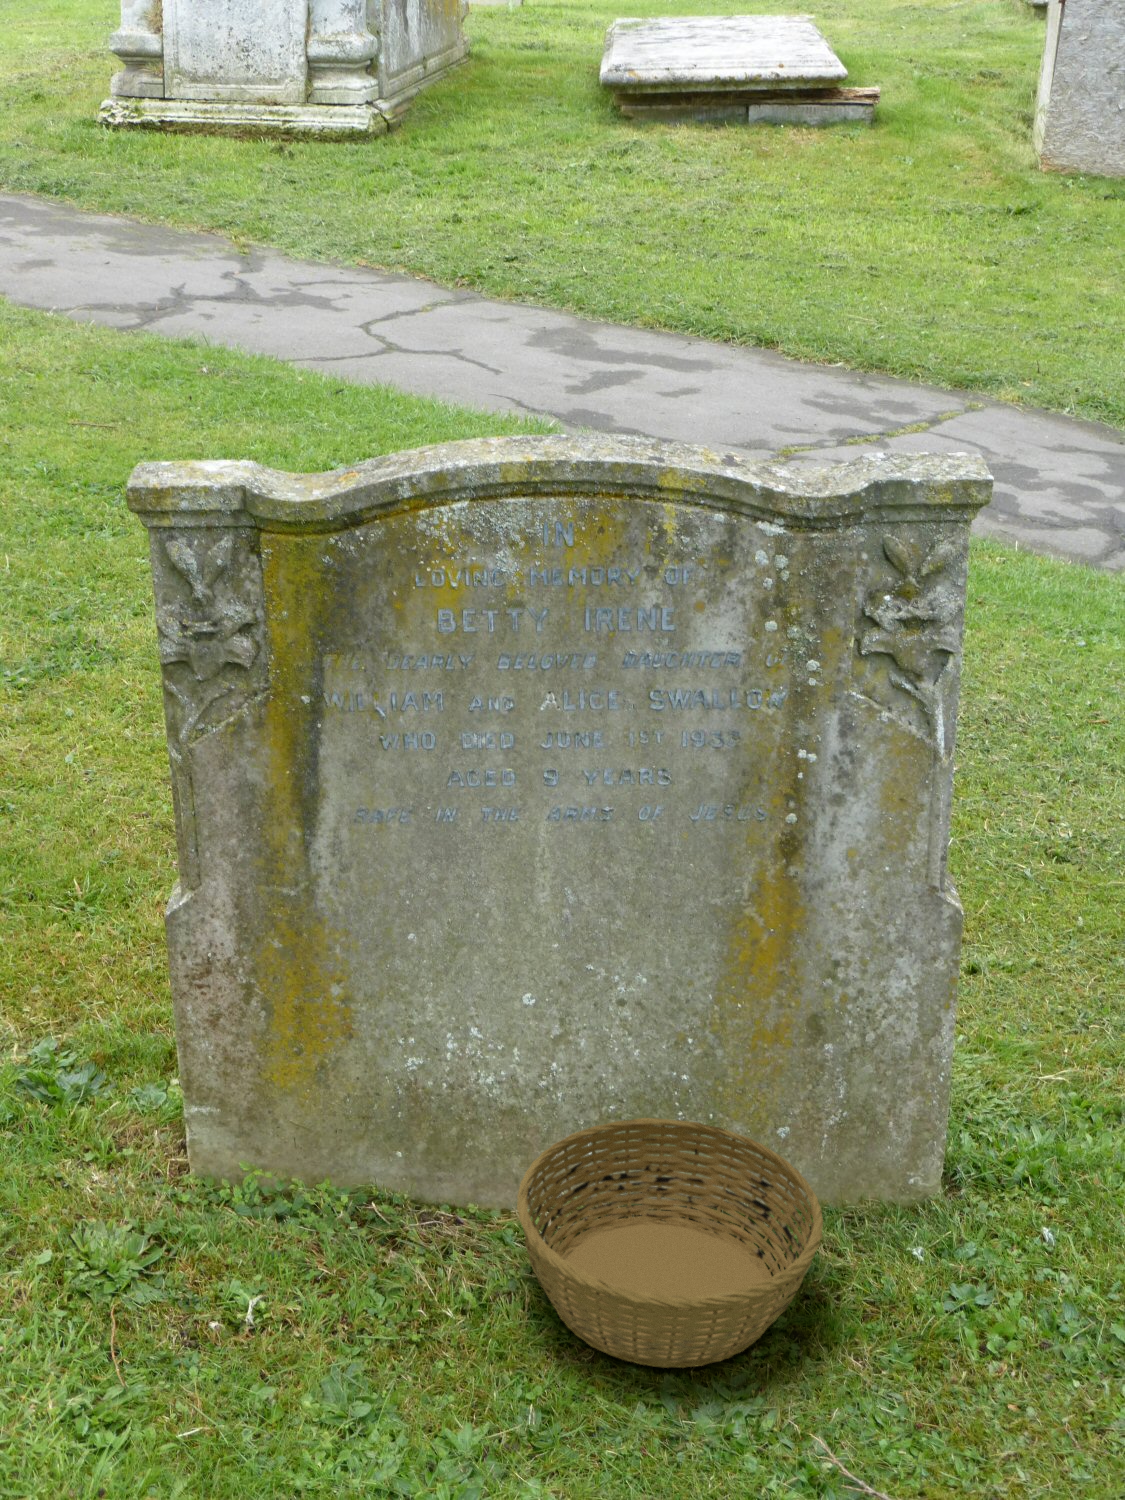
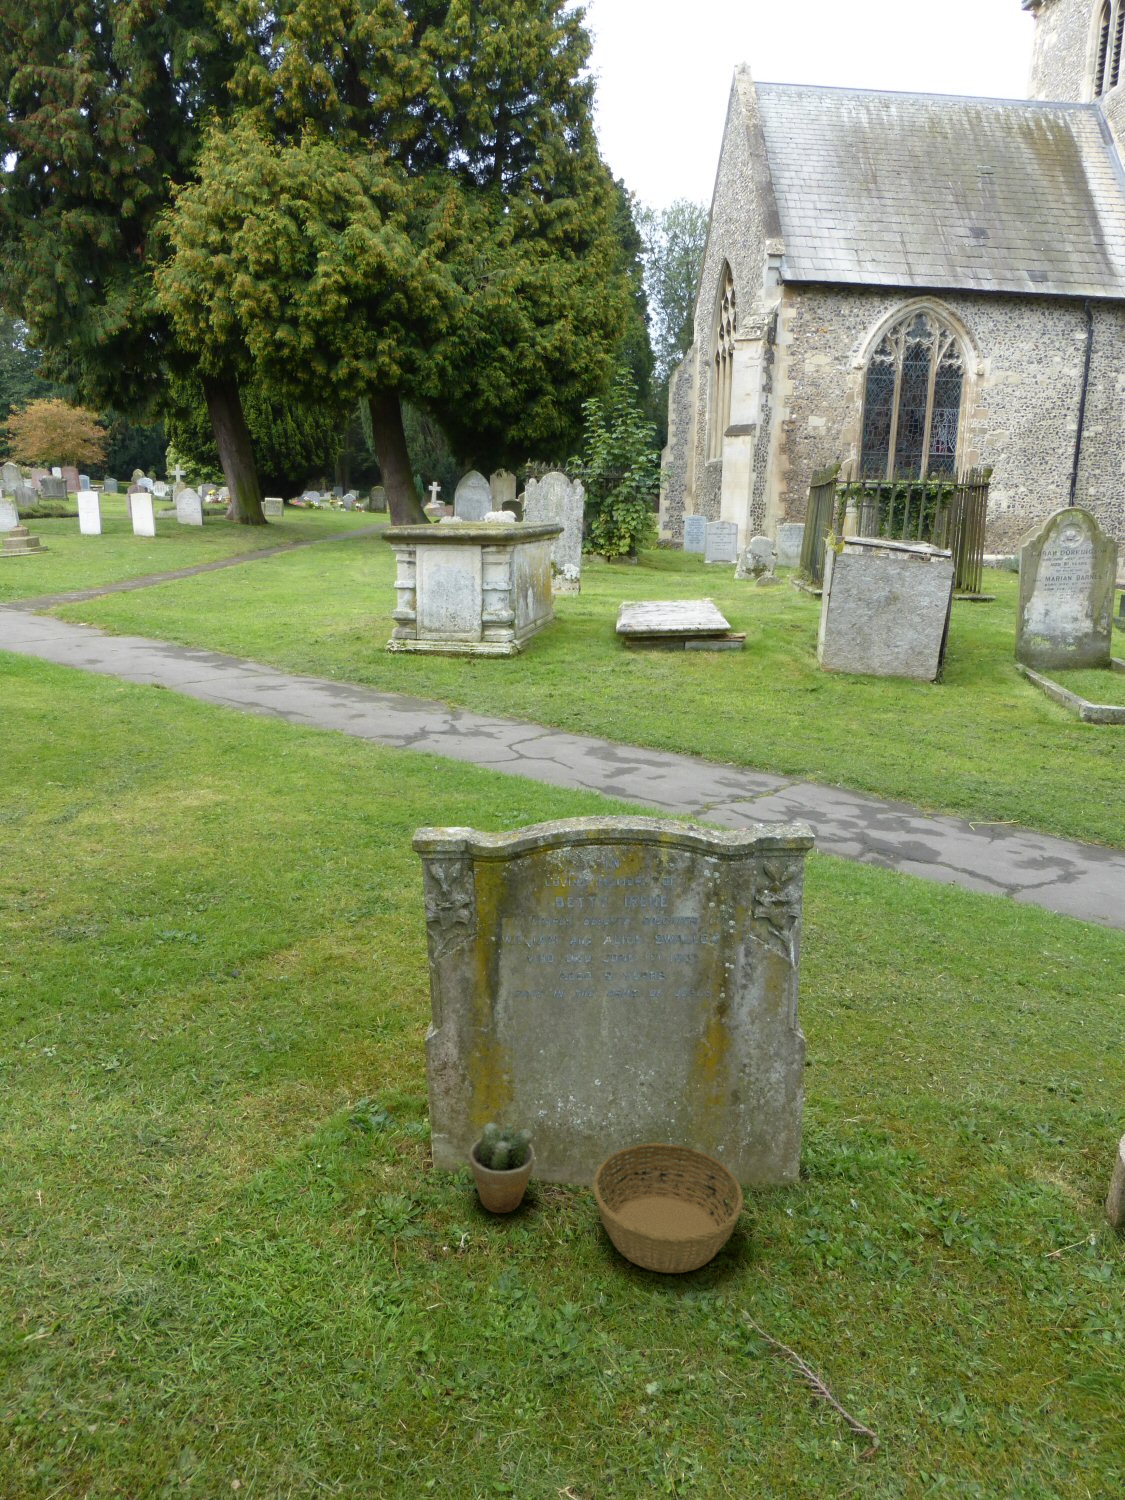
potted plant: none [261,1079,398,1257] -> present [469,1123,535,1213]

